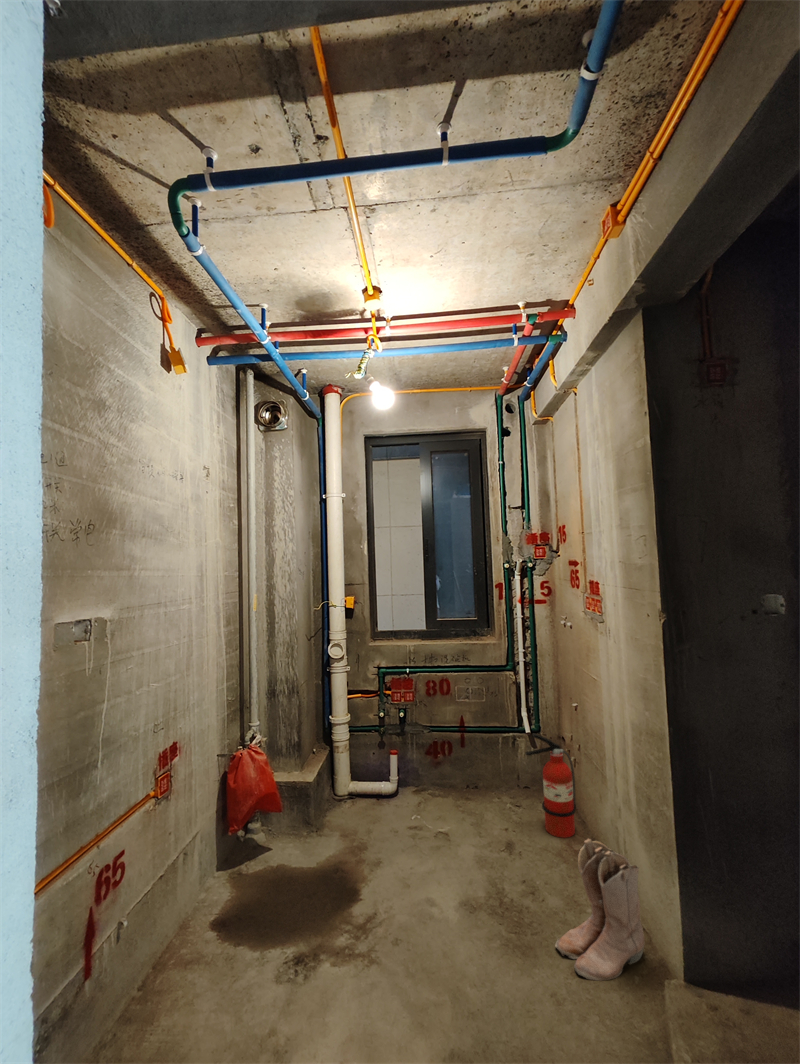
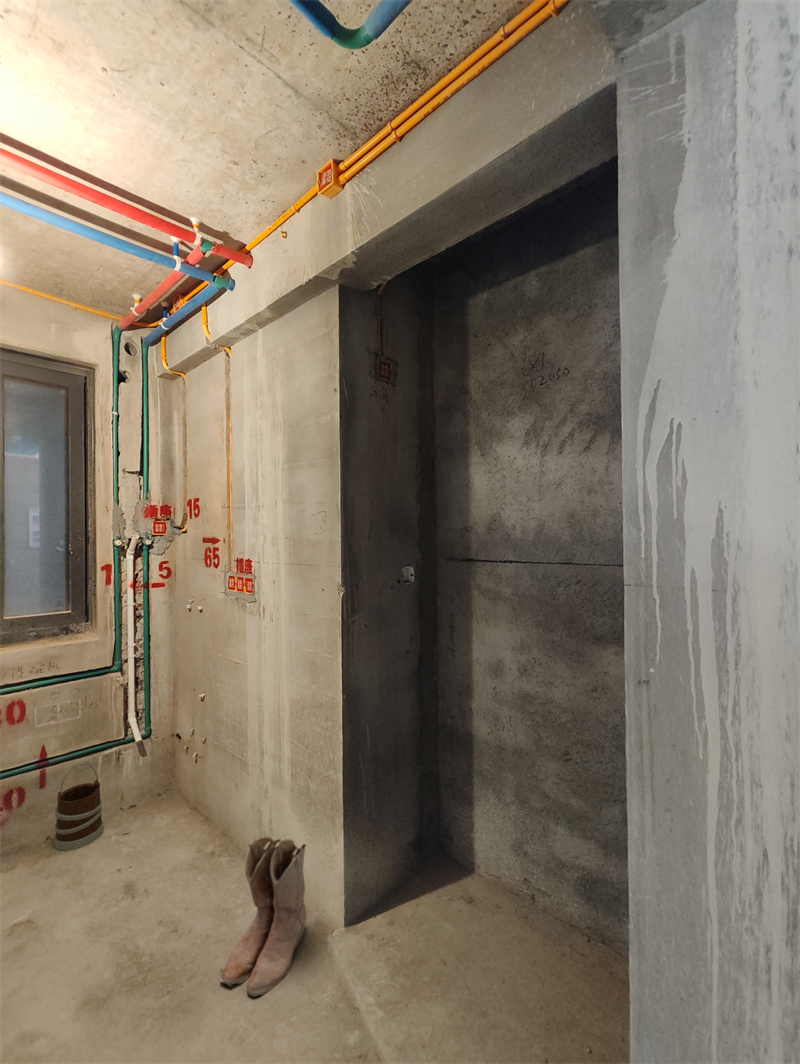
fire extinguisher: present [526,733,576,838] -> none [148,740,205,848]
wooden bucket: none [471,737,503,803] -> present [54,763,104,850]

